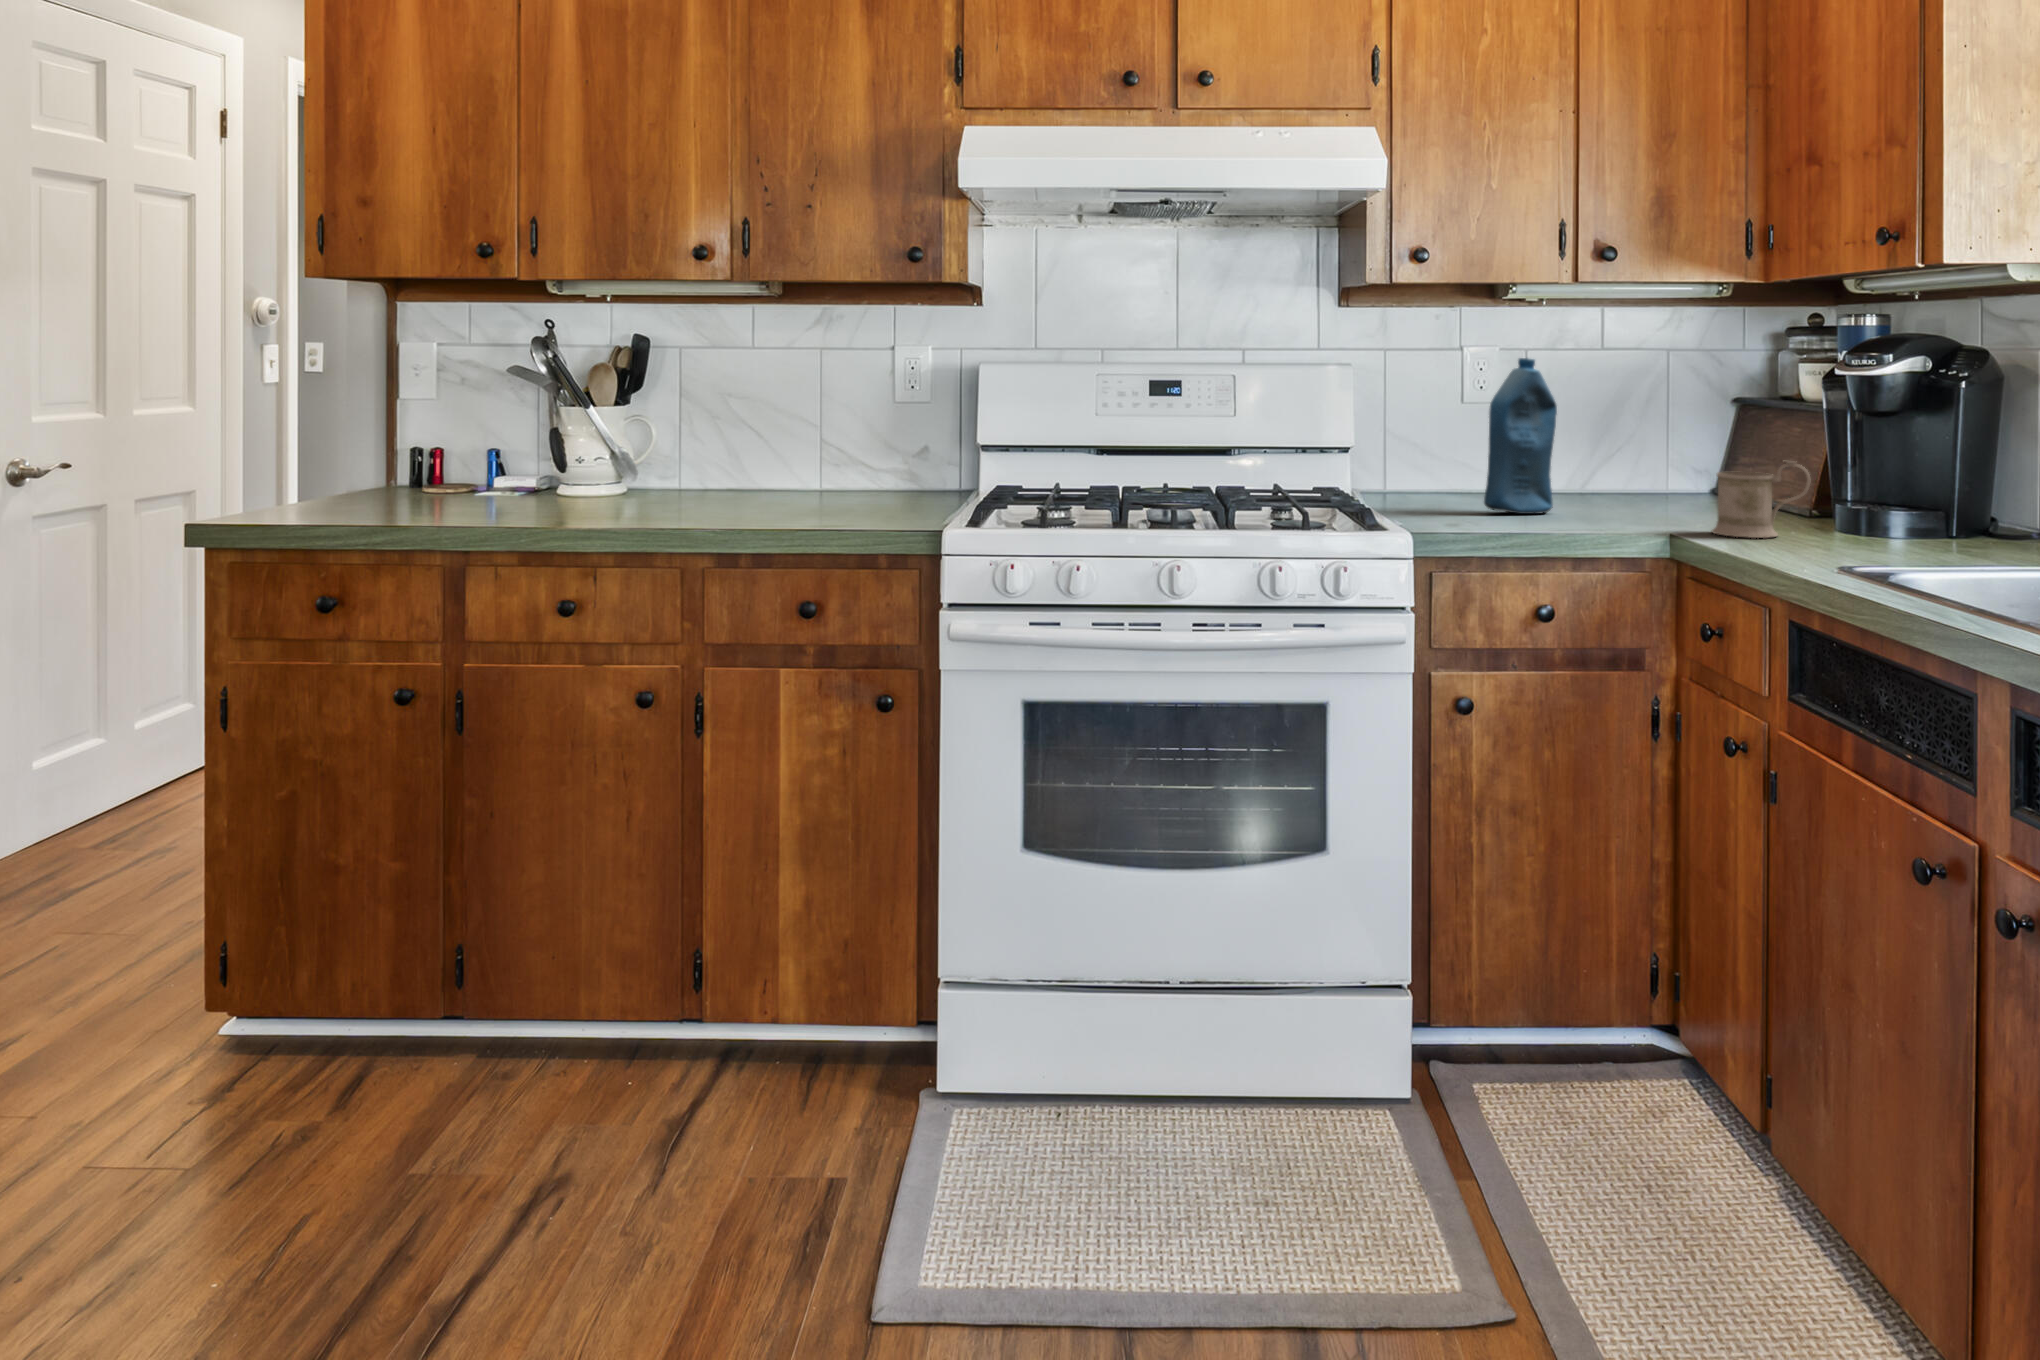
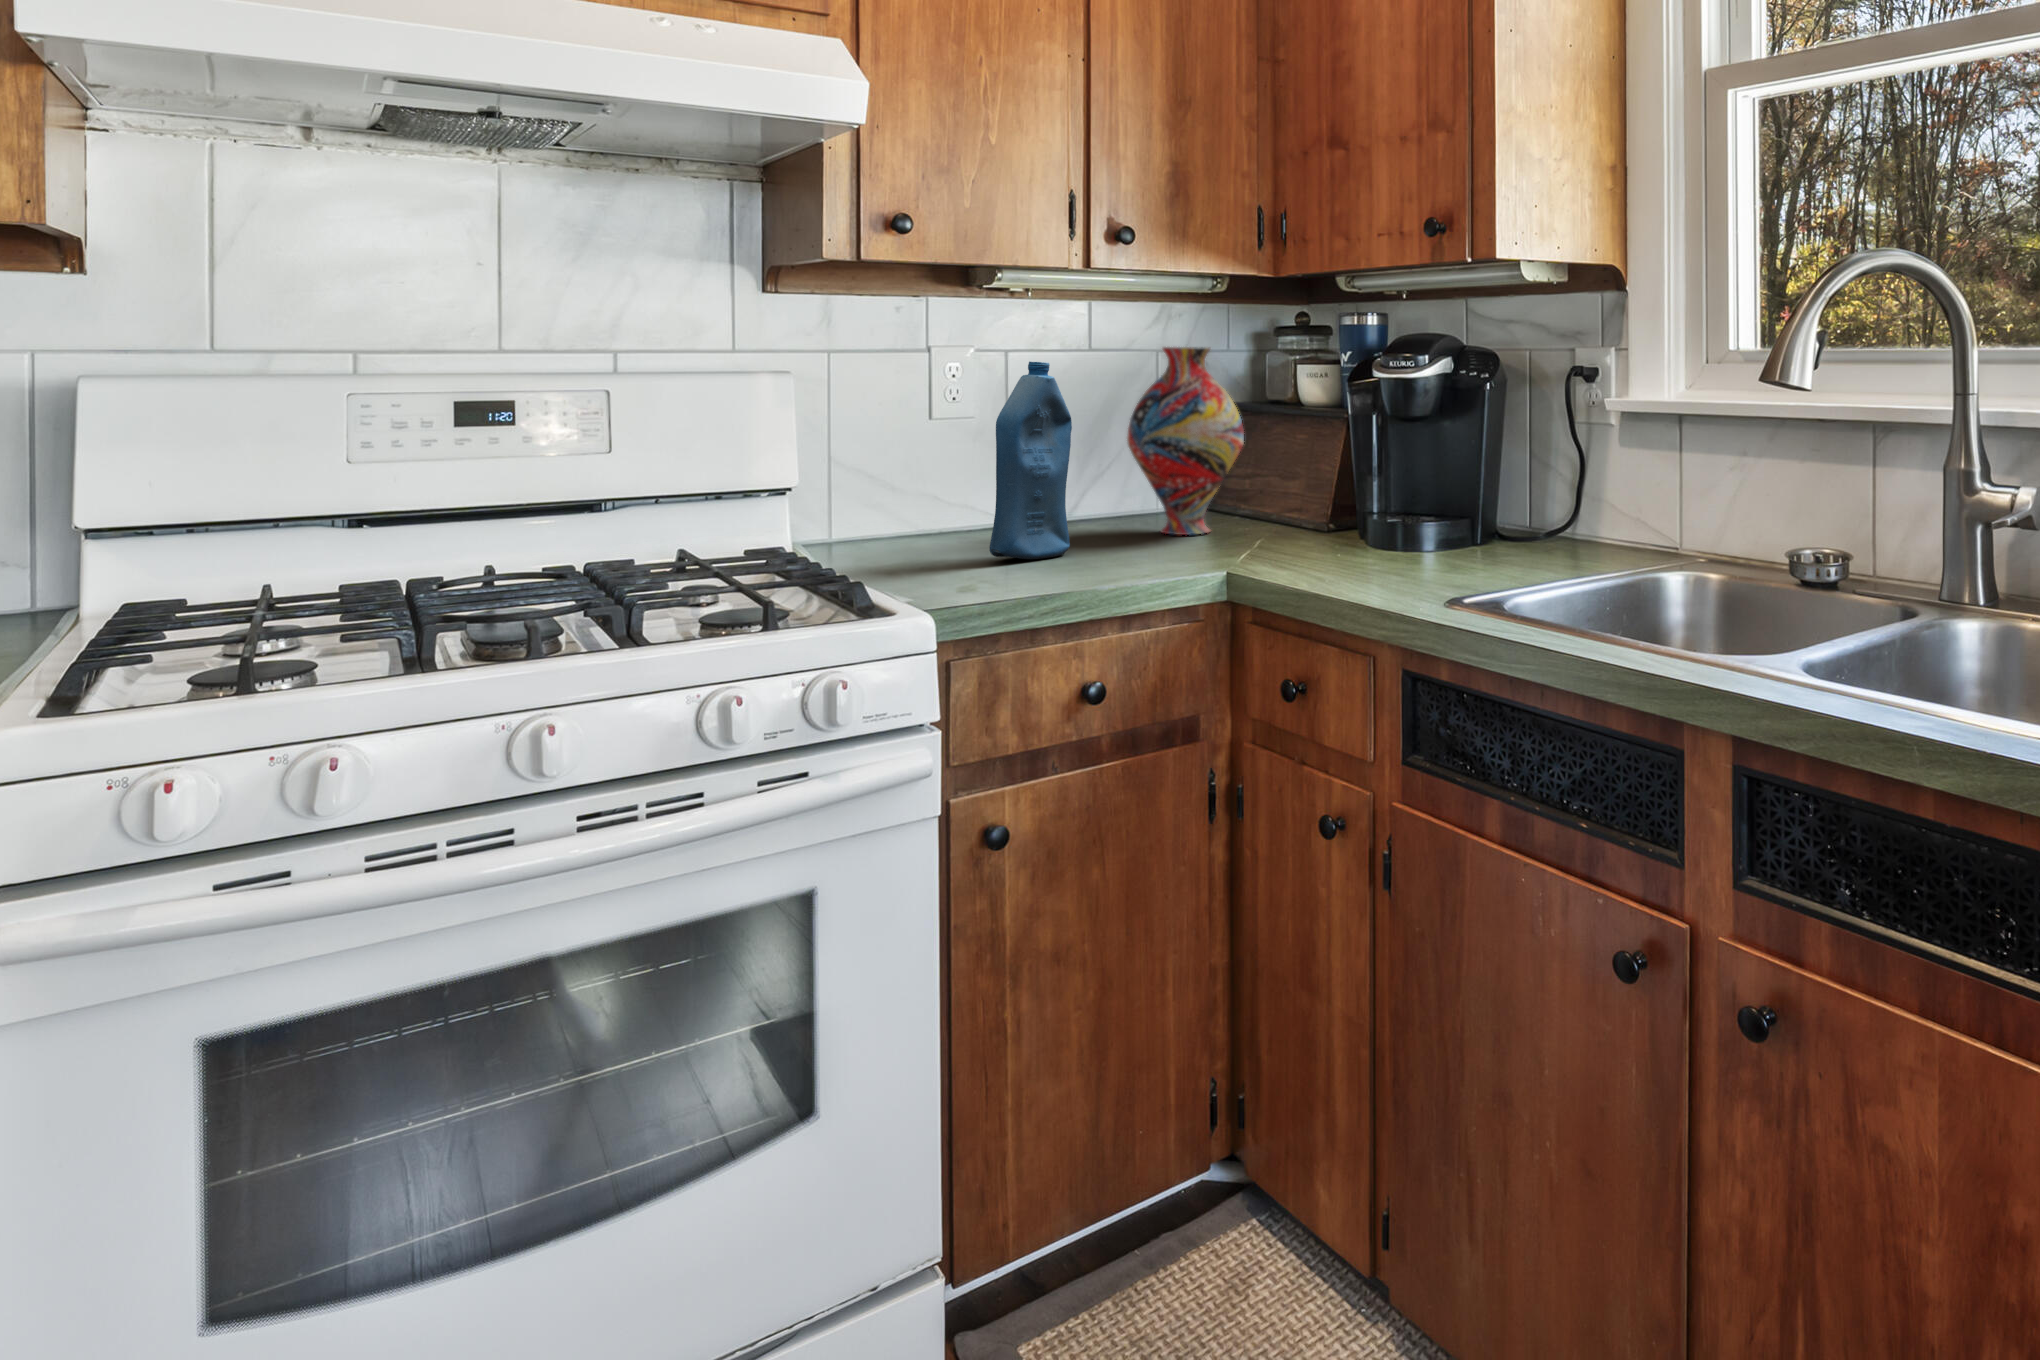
vase: none [1619,347,1728,510] -> present [1127,347,1244,535]
mug: present [1712,461,1810,538] -> none [1270,477,1371,569]

